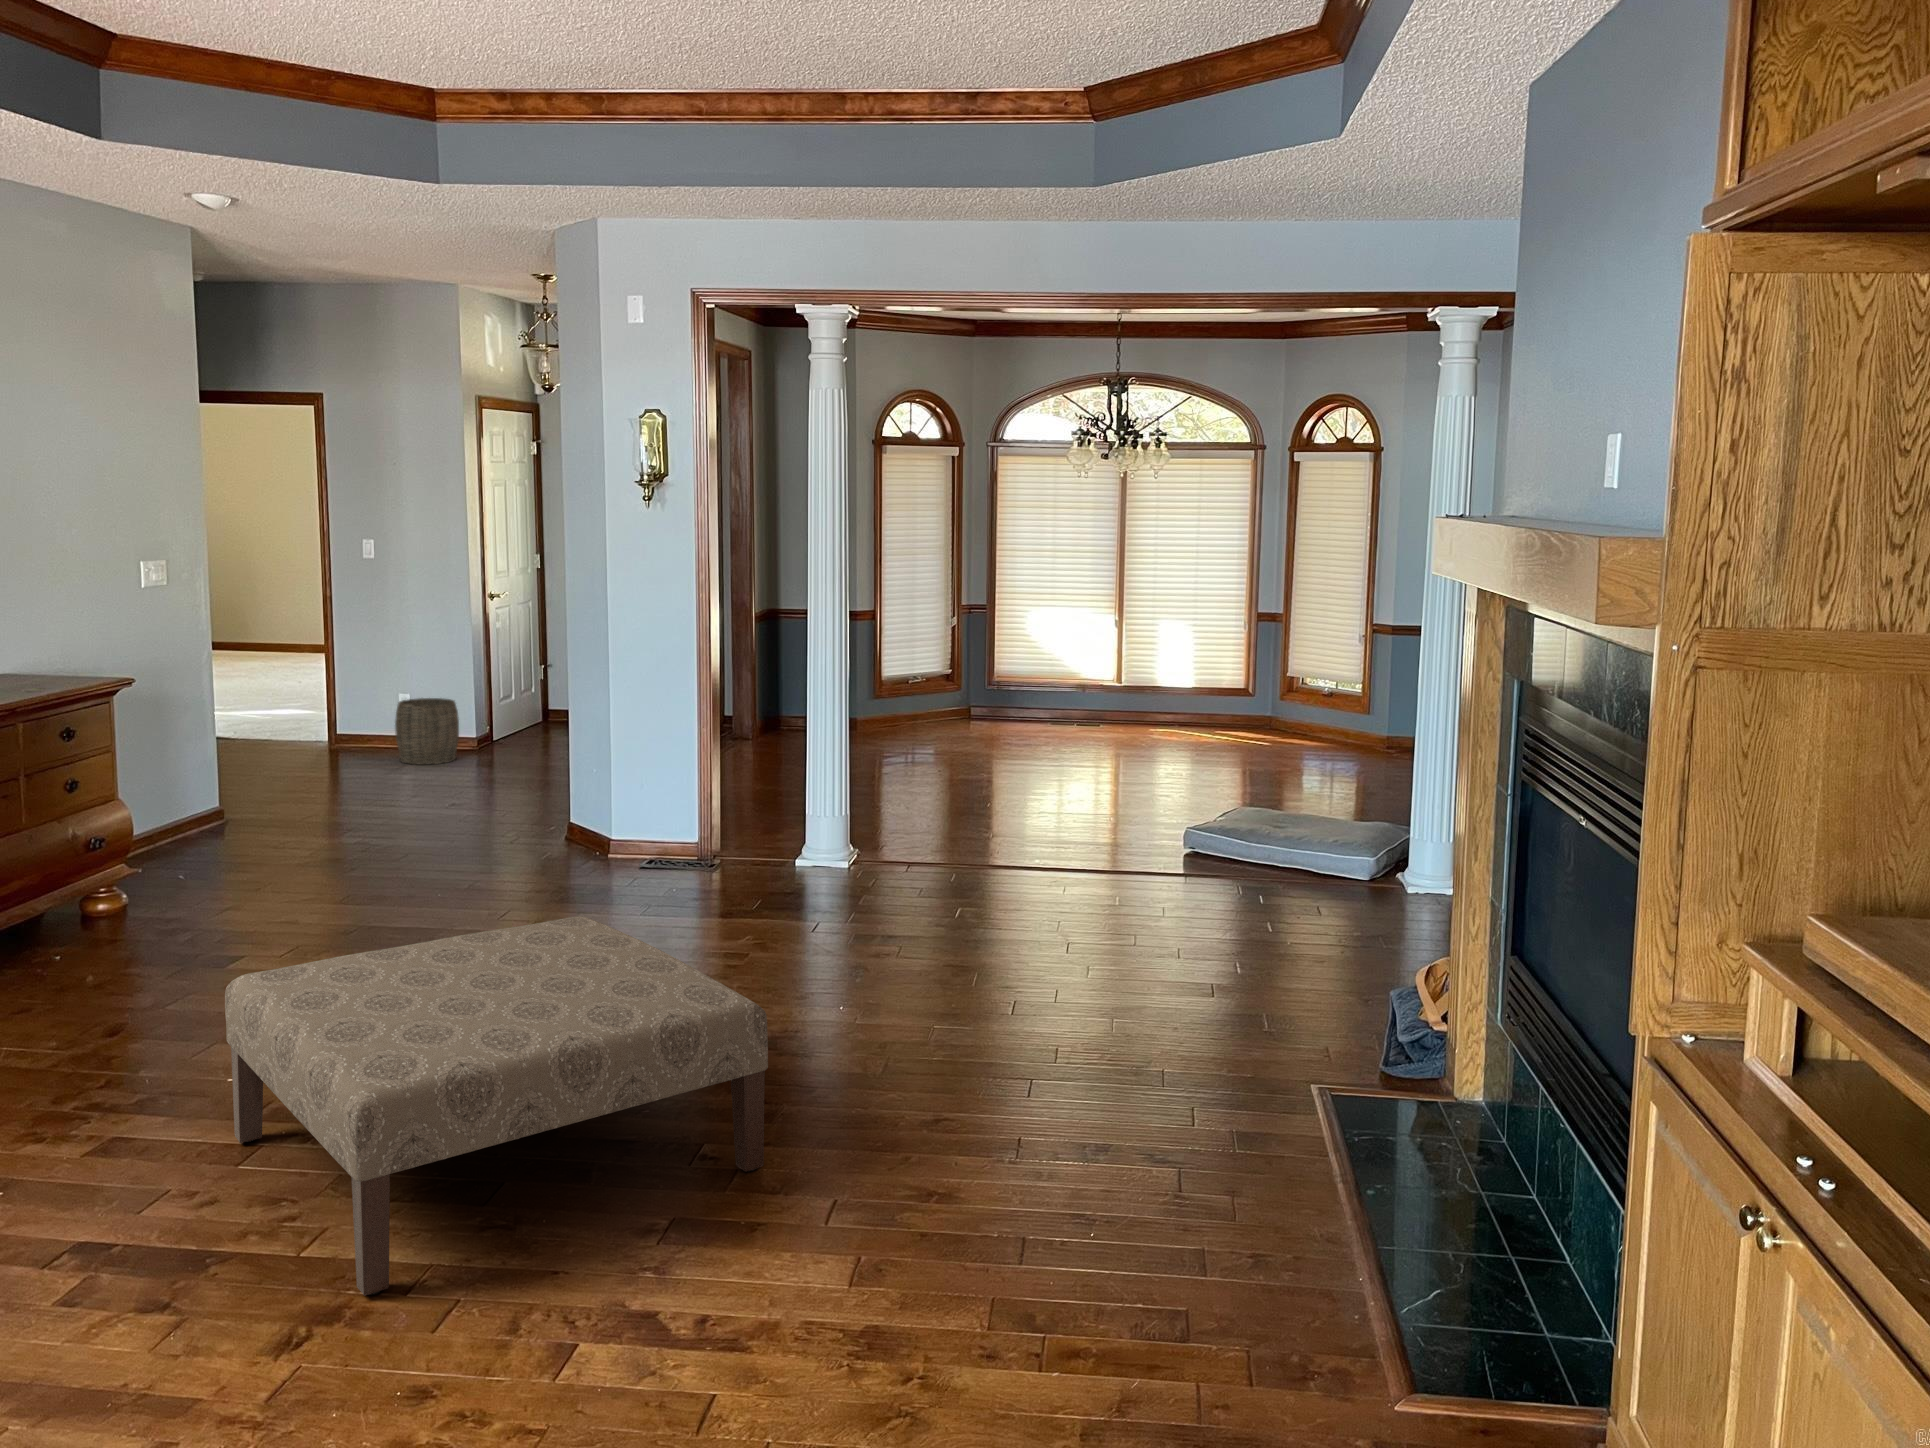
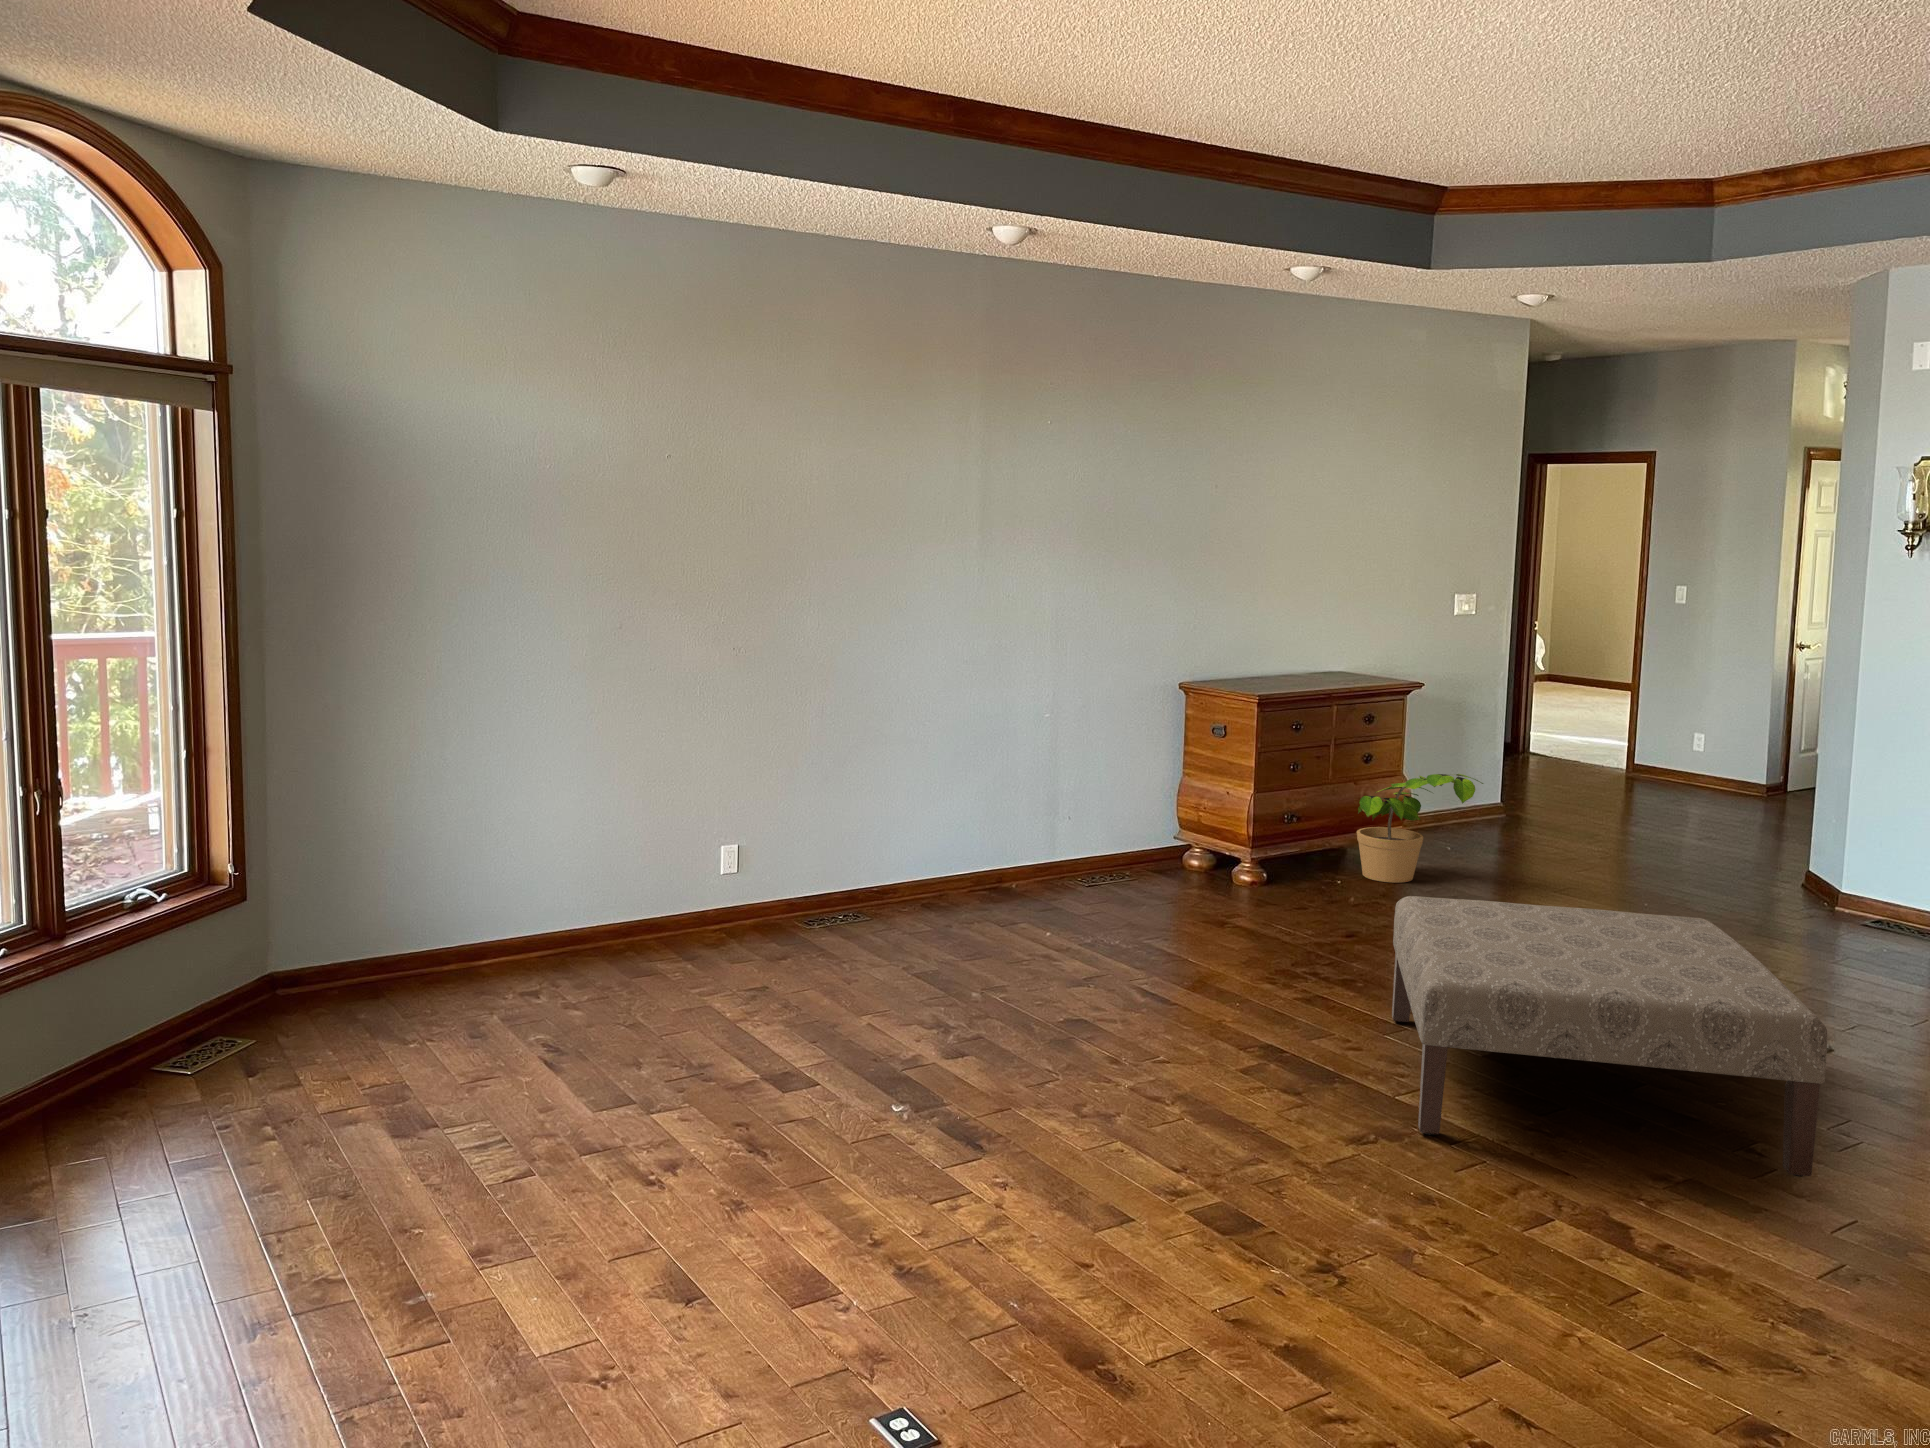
woven basket: present [395,698,459,765] -> none [1680,739,1744,802]
potted plant: none [66,787,242,944] -> present [1357,774,1483,883]

